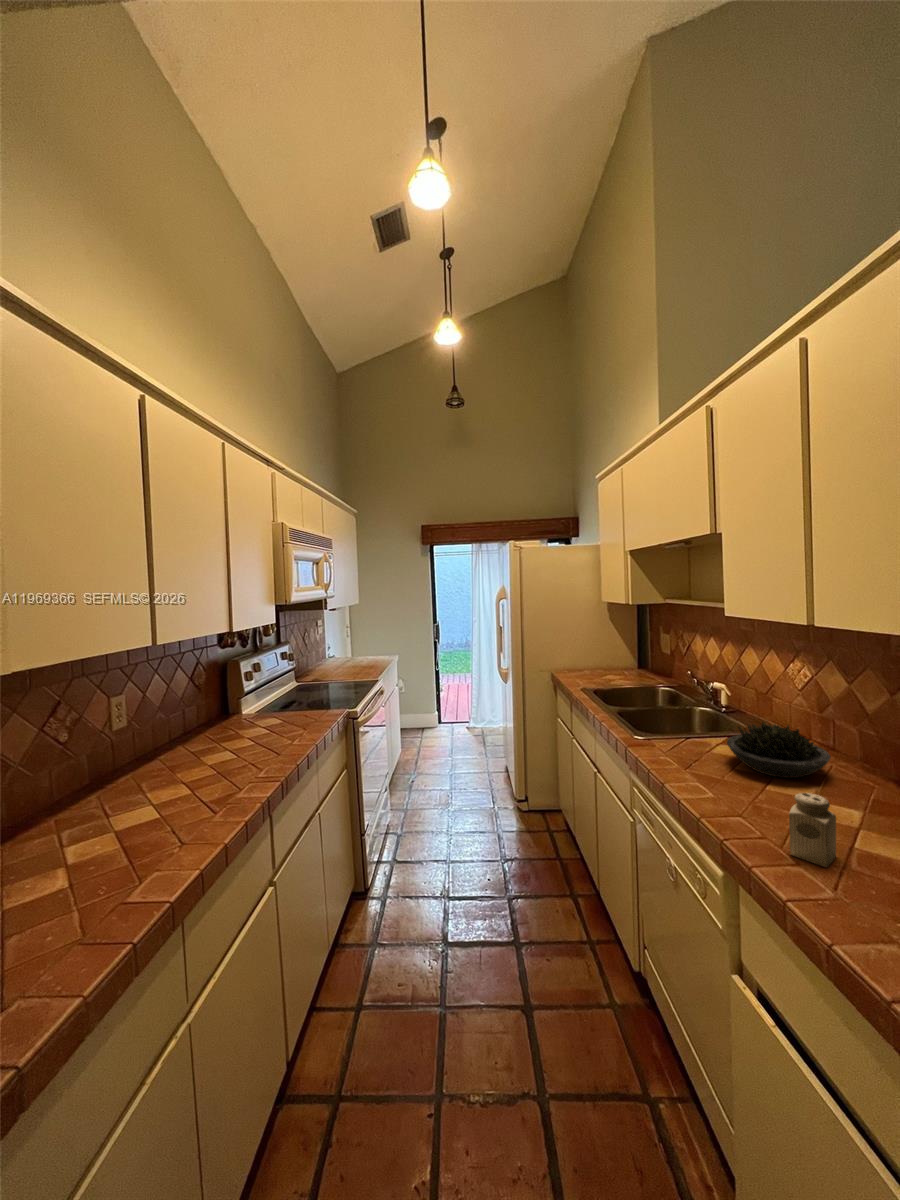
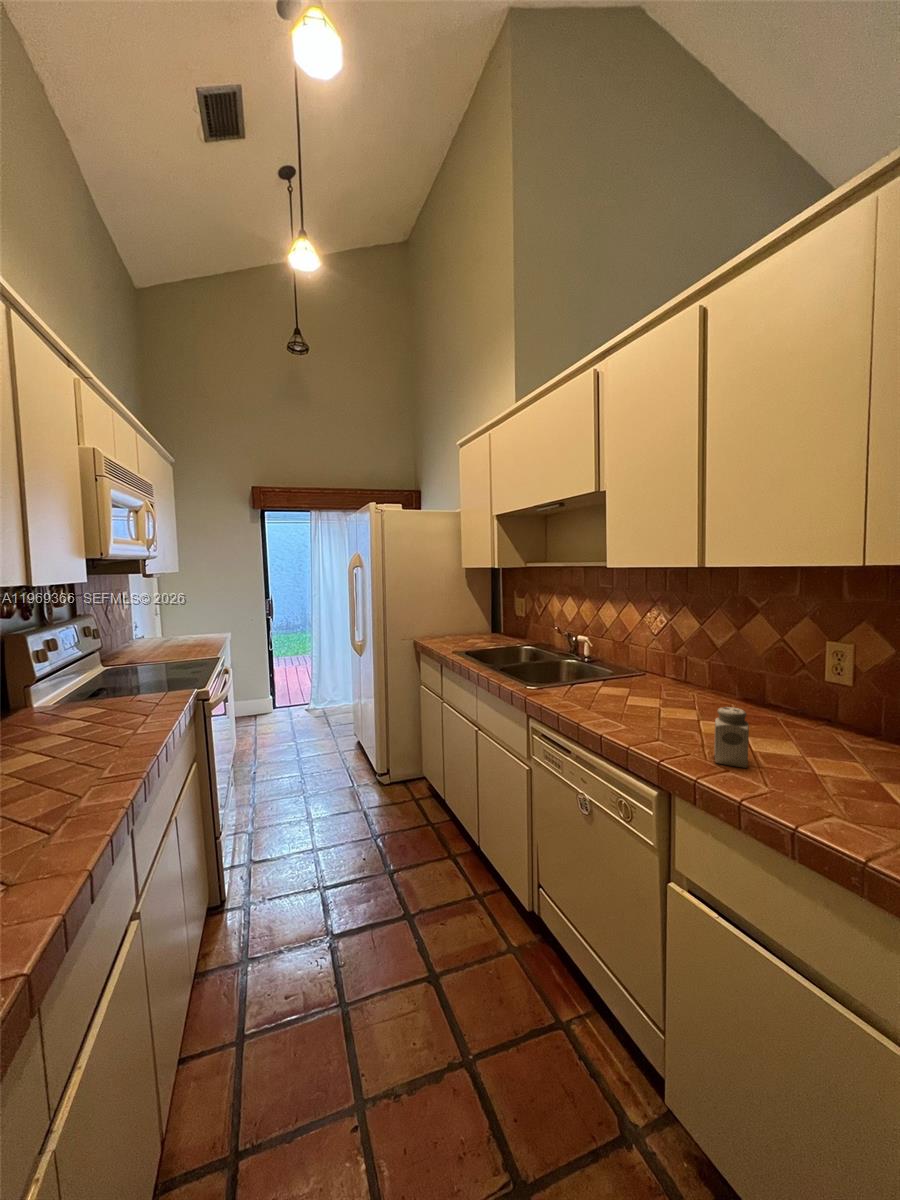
succulent plant: present [727,722,831,778] -> none [617,660,699,706]

